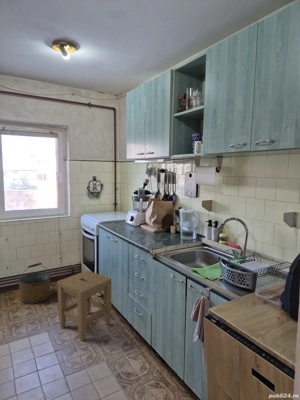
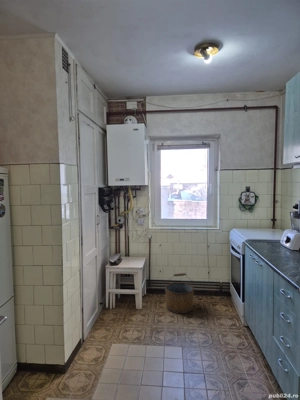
stool: present [57,270,111,341] -> none [193,292,253,373]

